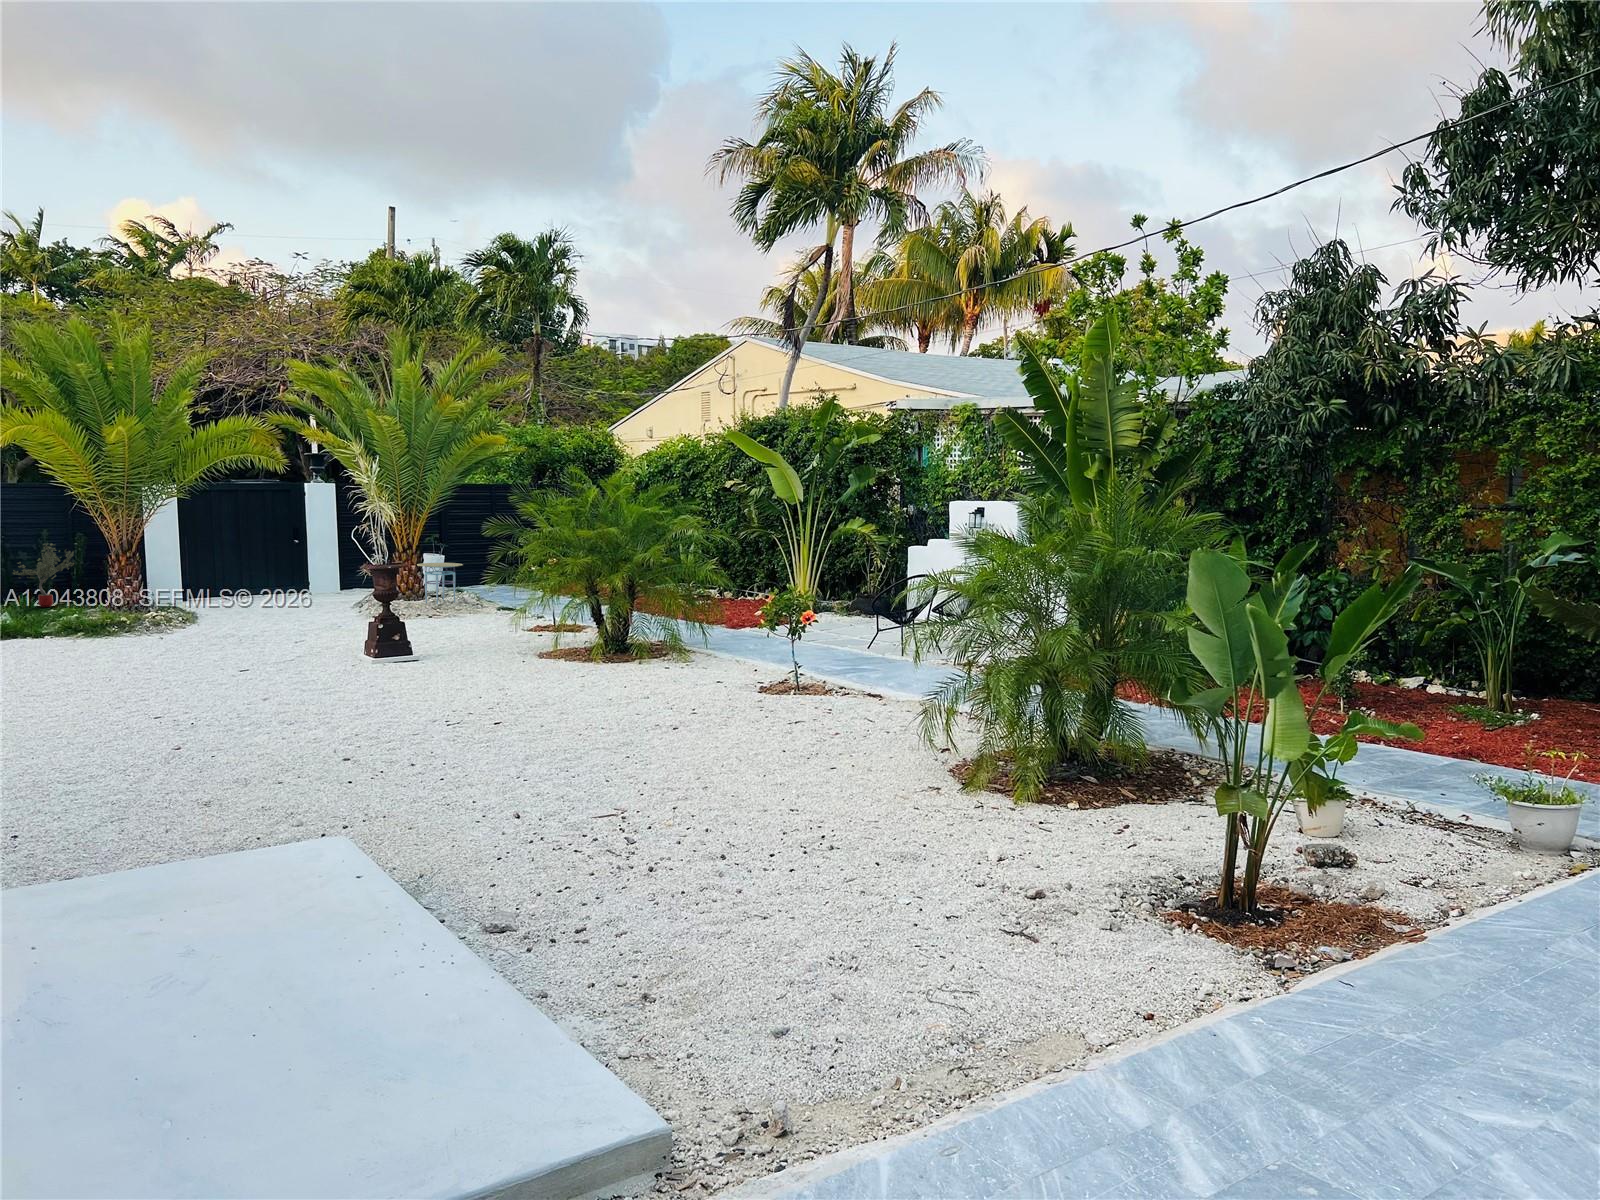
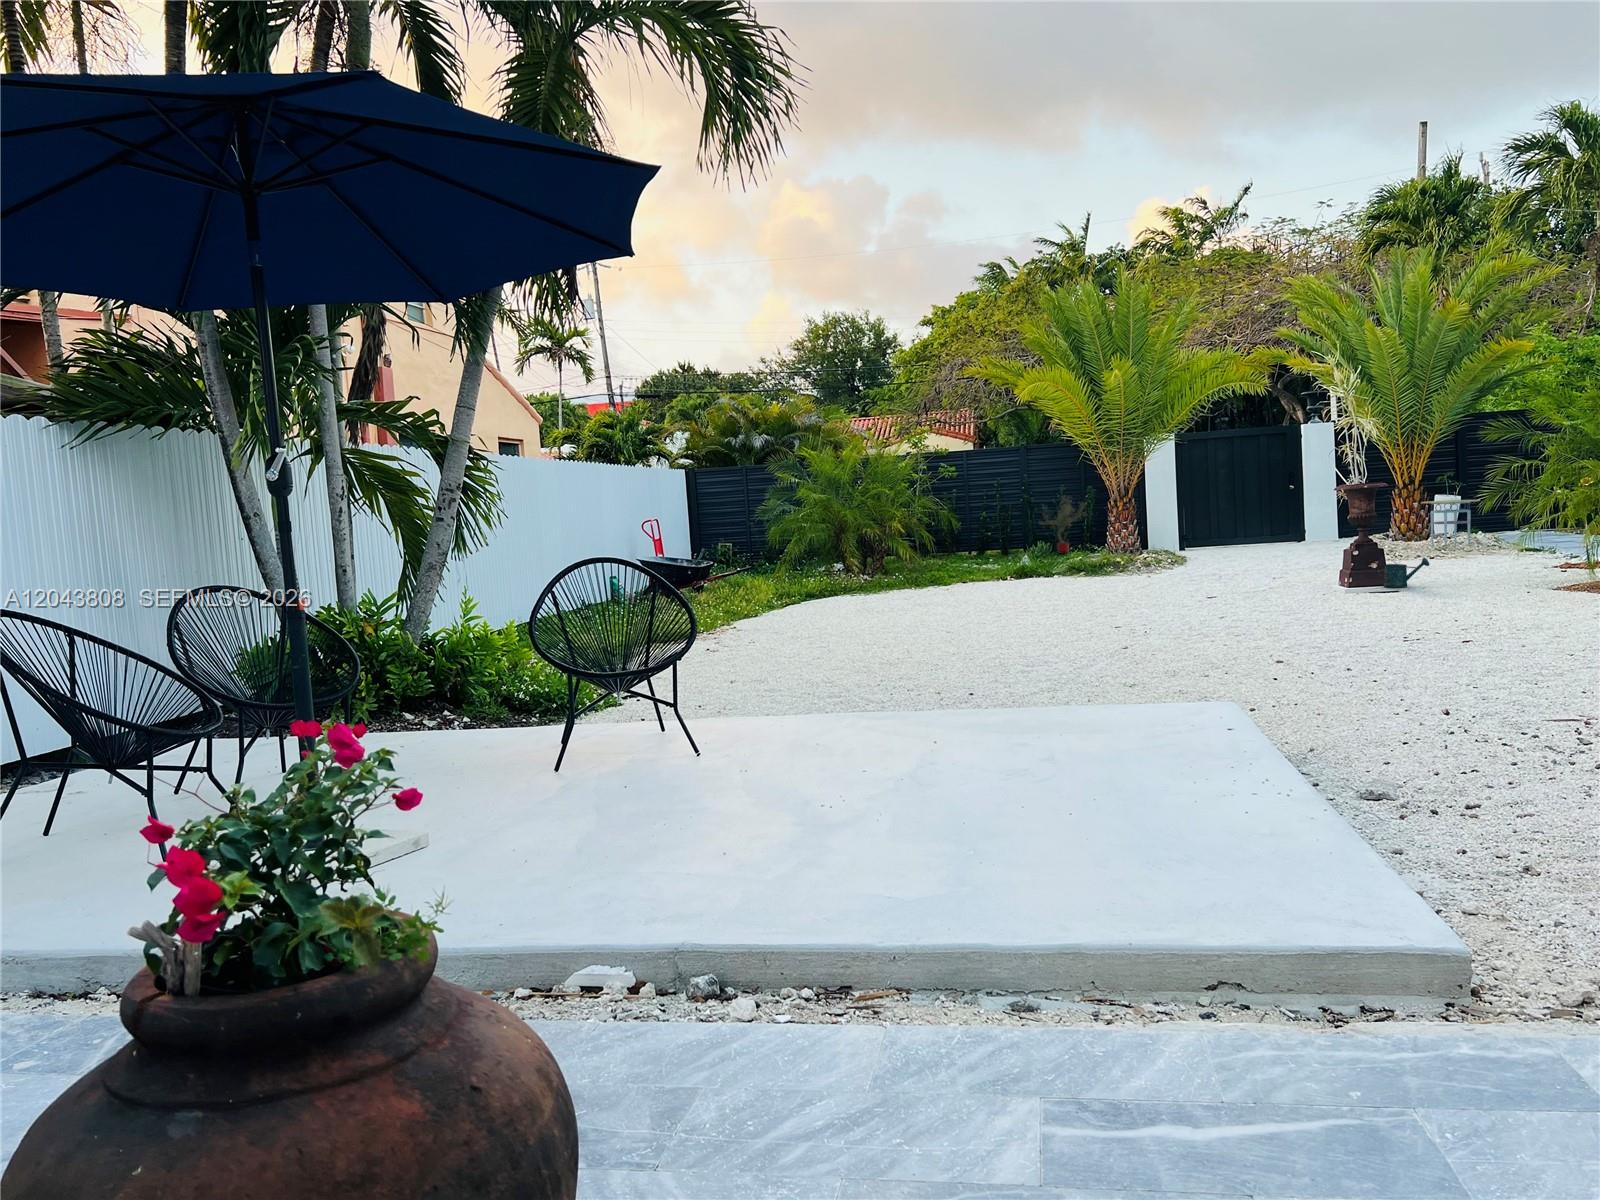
watering can: none [403,633,445,659] -> present [1377,558,1429,588]

